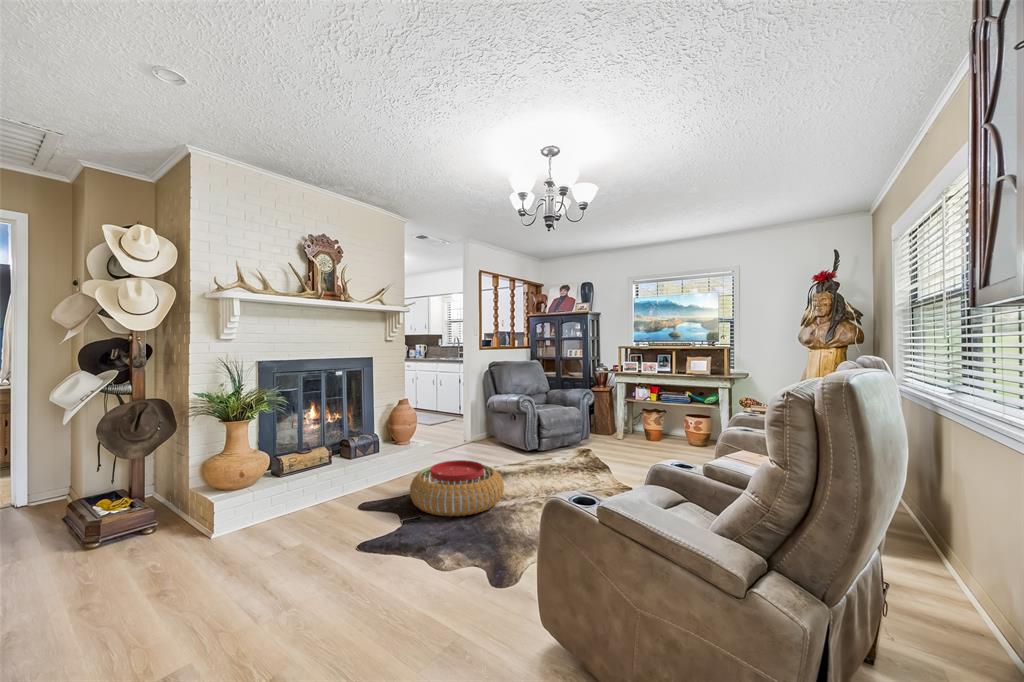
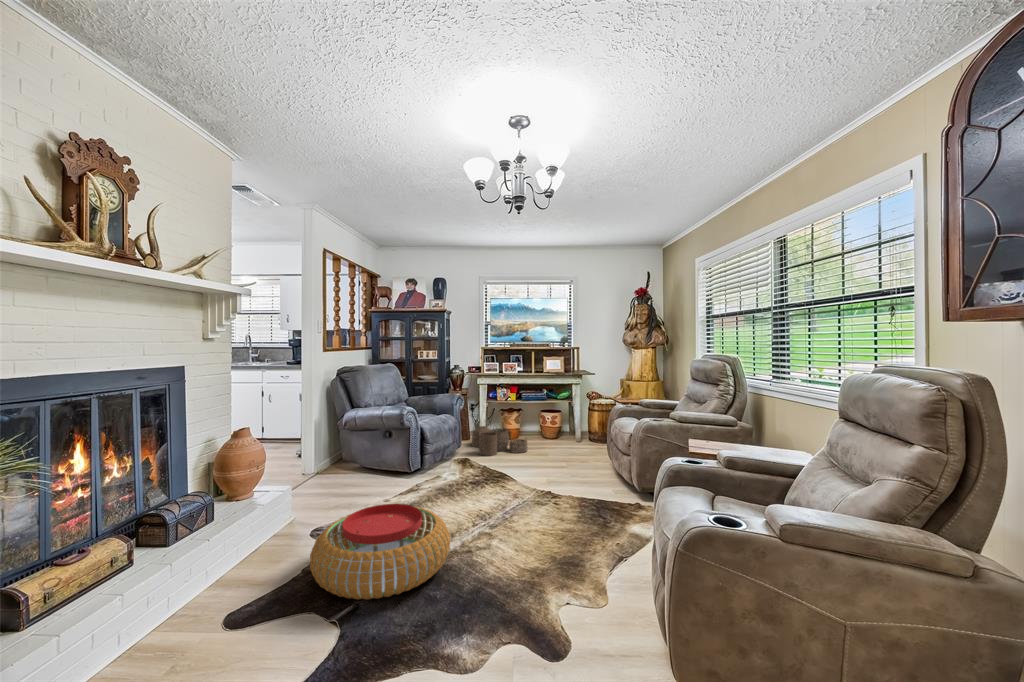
woven basket: none [605,420,656,450] -> present [472,426,528,456]

